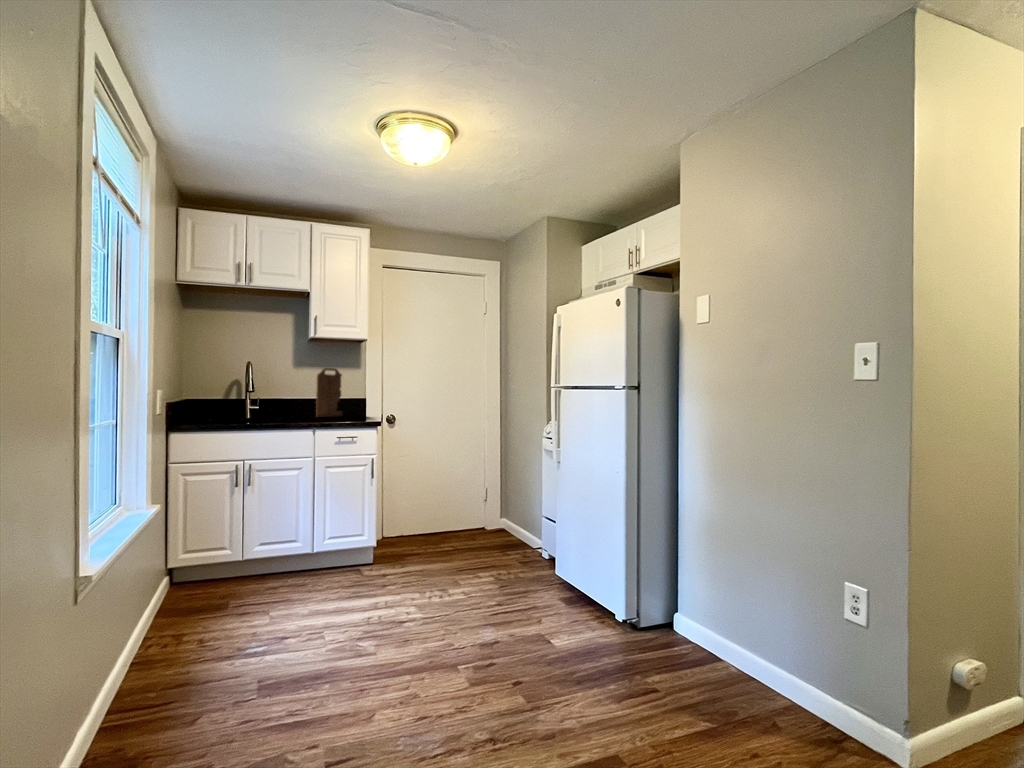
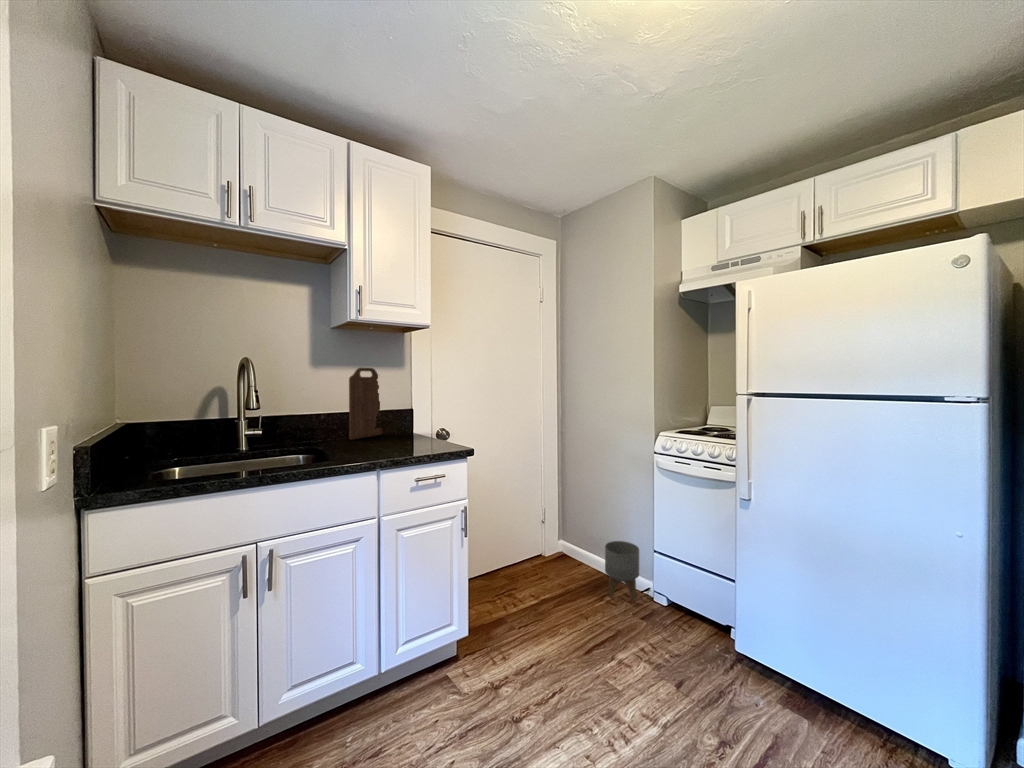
planter: none [507,511,534,555] -> present [605,541,639,600]

